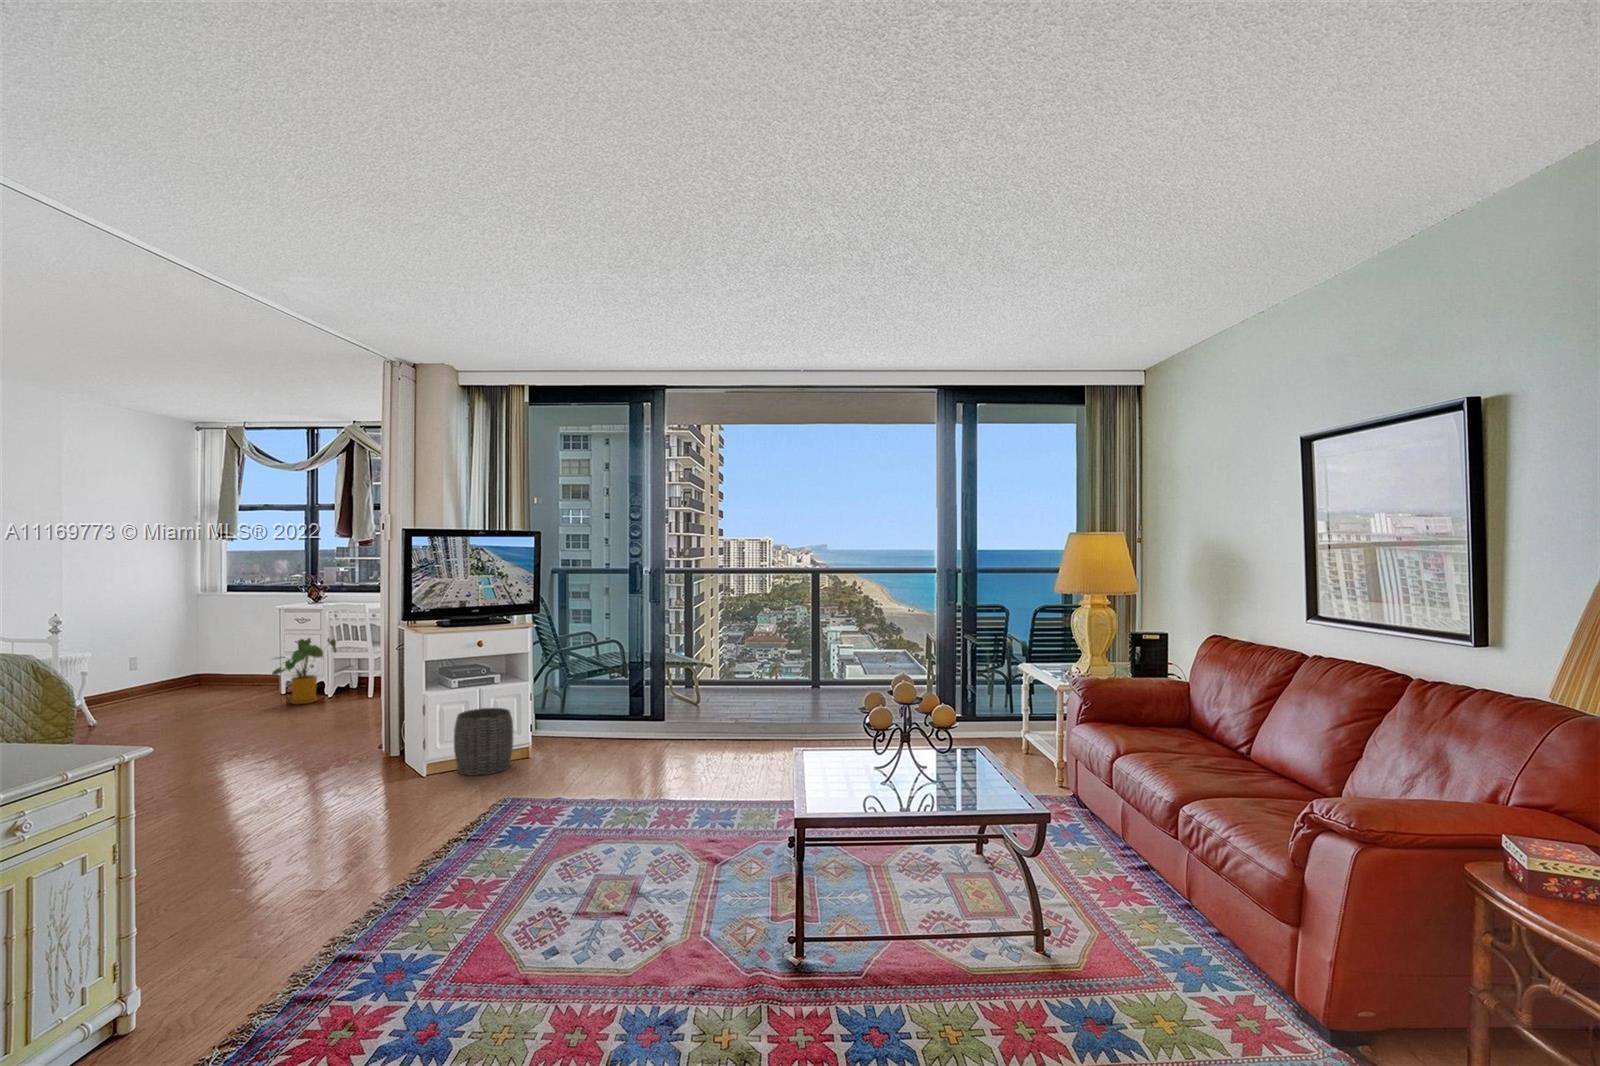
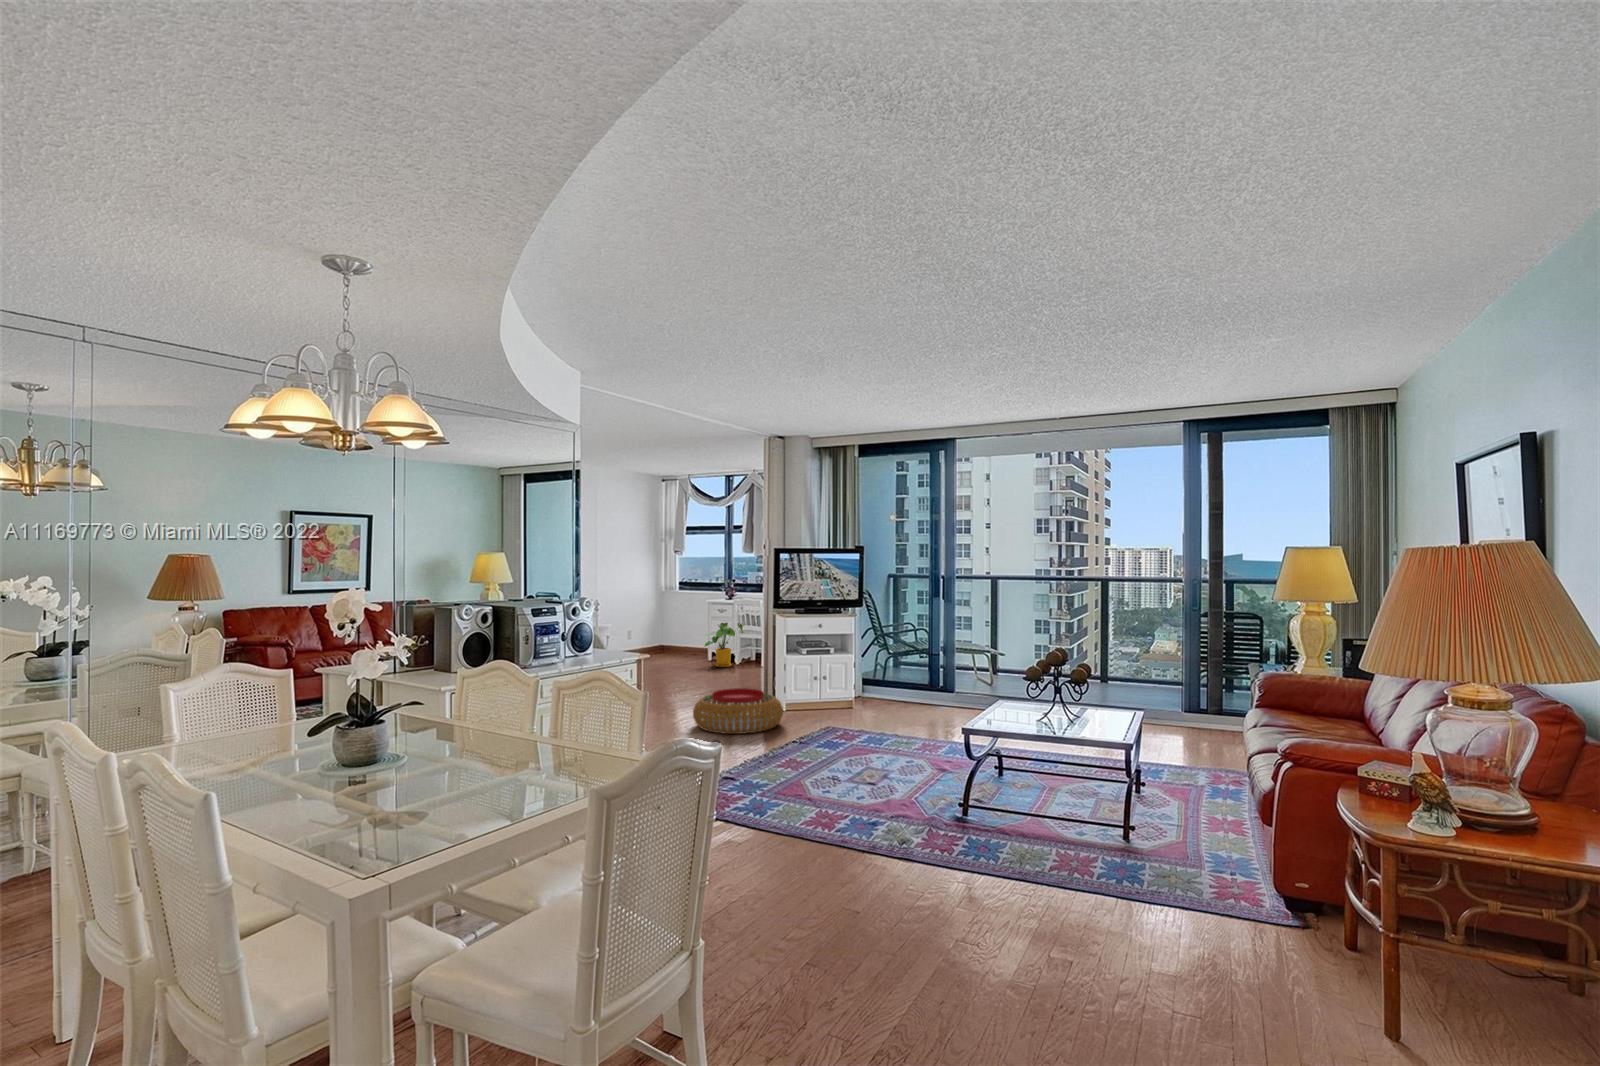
woven basket: present [454,708,513,776] -> none [803,671,840,714]
pouf: none [259,753,429,841] -> present [693,688,783,734]

